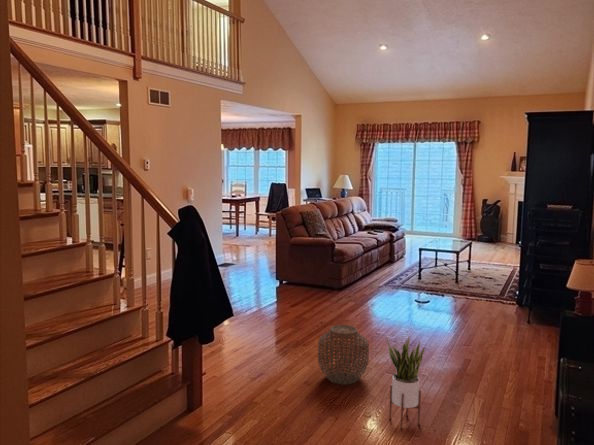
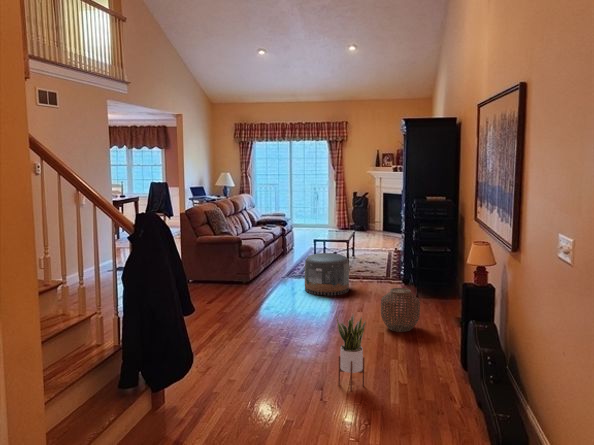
pouf: none [398,264,449,311] -> present [305,253,349,296]
woven basket: present [318,325,369,384] -> present [381,288,420,332]

